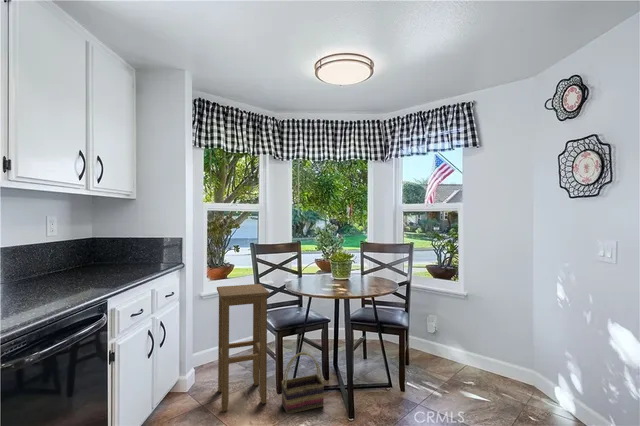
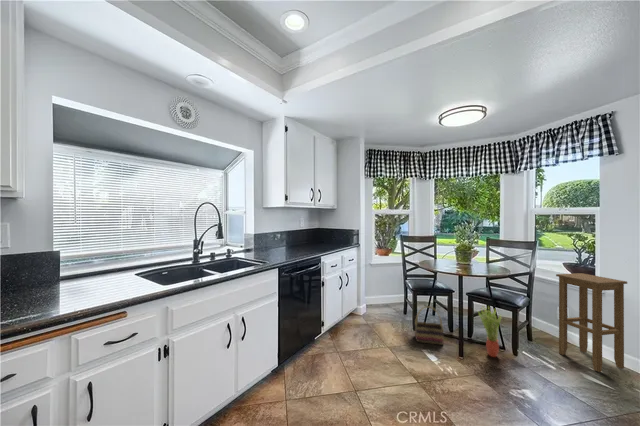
stool: present [217,284,270,412] -> present [556,273,627,372]
potted plant: none [365,335,394,404] -> present [479,308,501,357]

